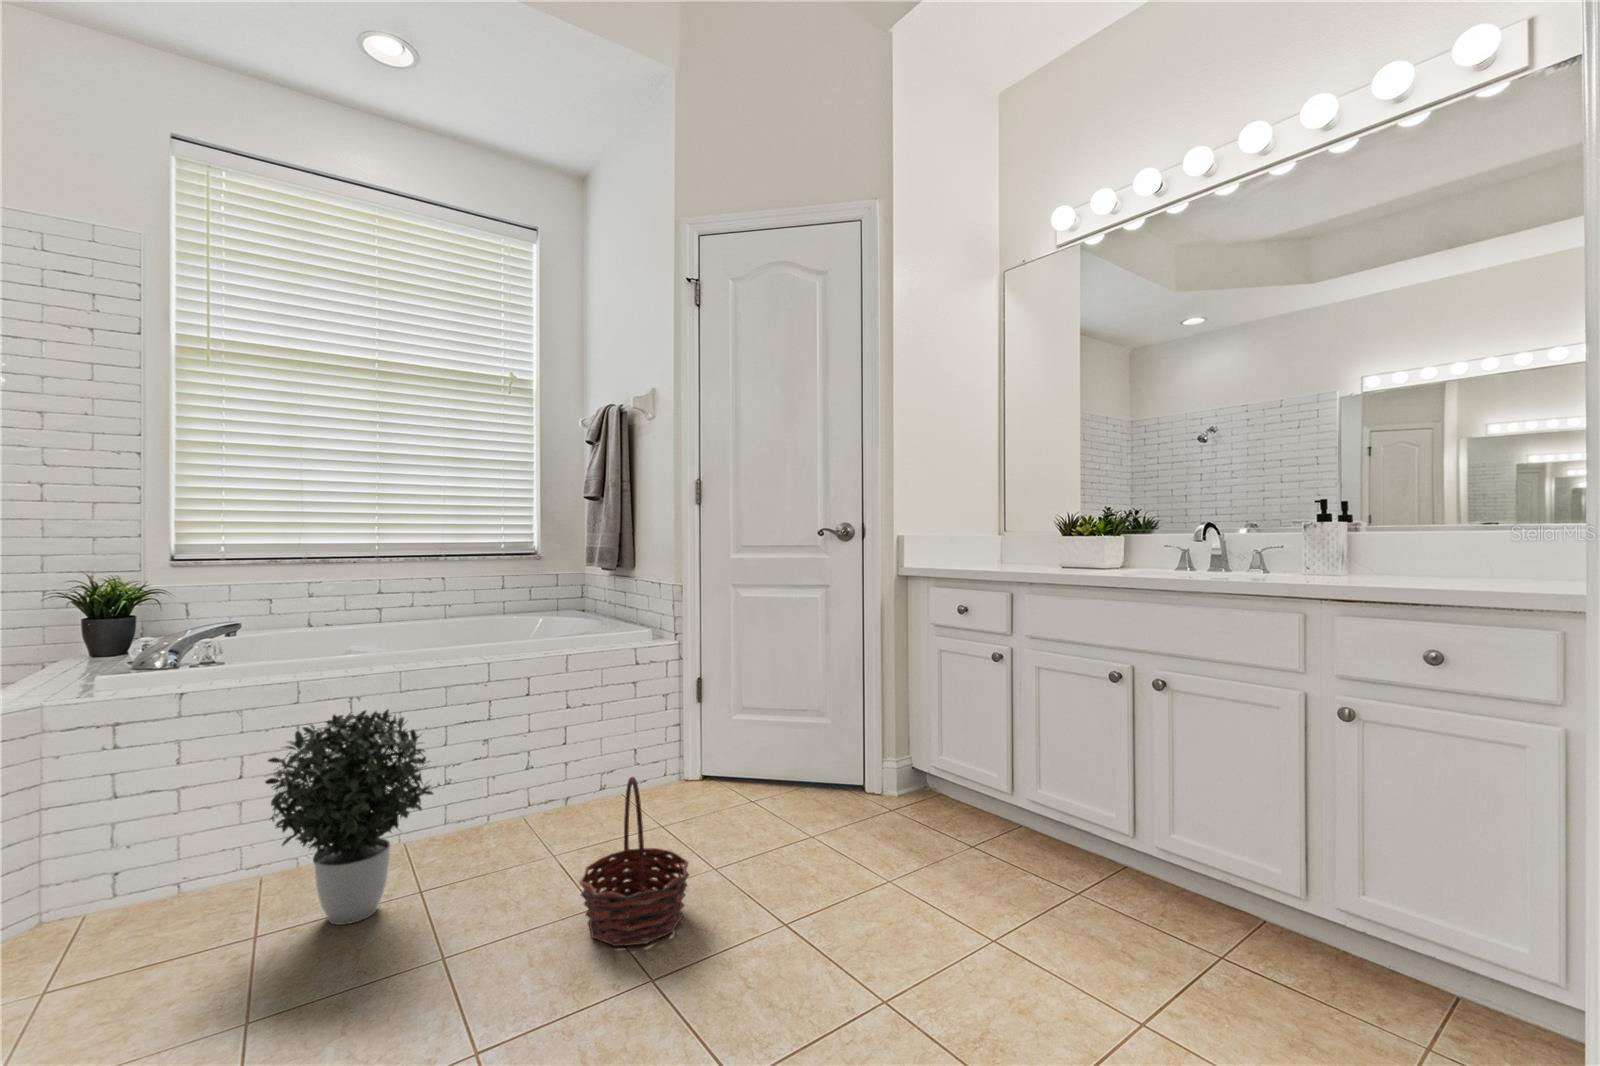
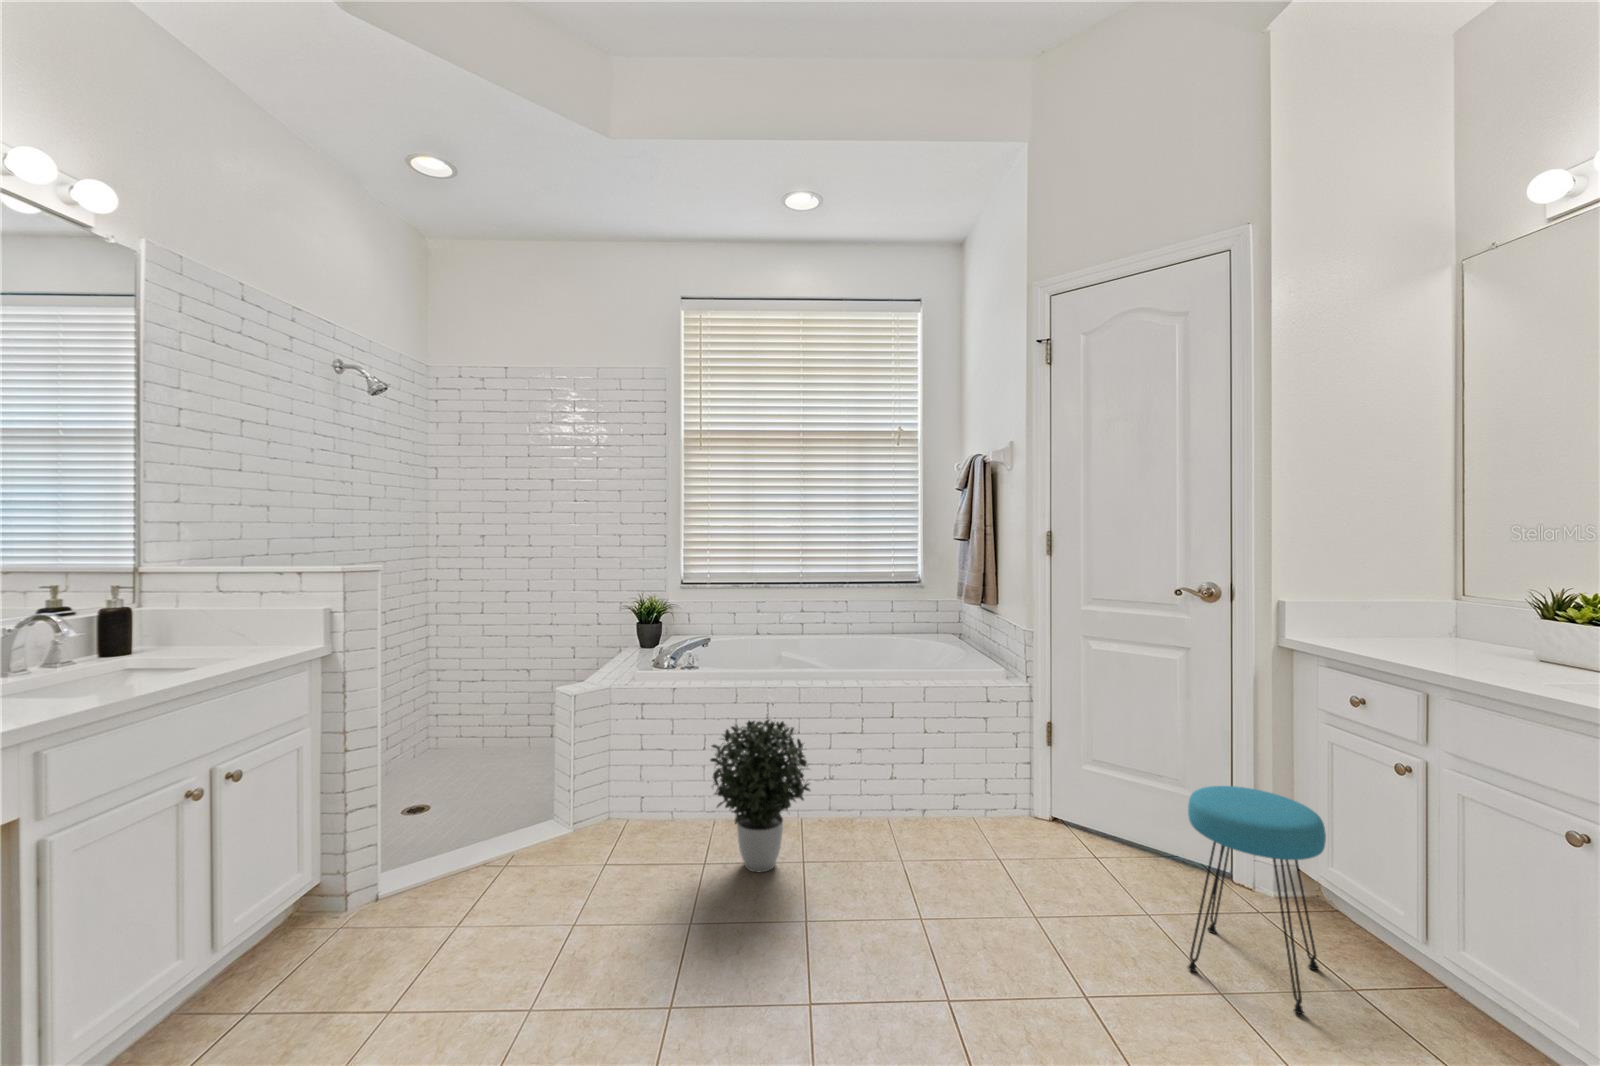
stool: none [849,697,953,877] -> present [1188,786,1326,1014]
basket: present [579,777,689,946] -> none [905,818,1002,969]

